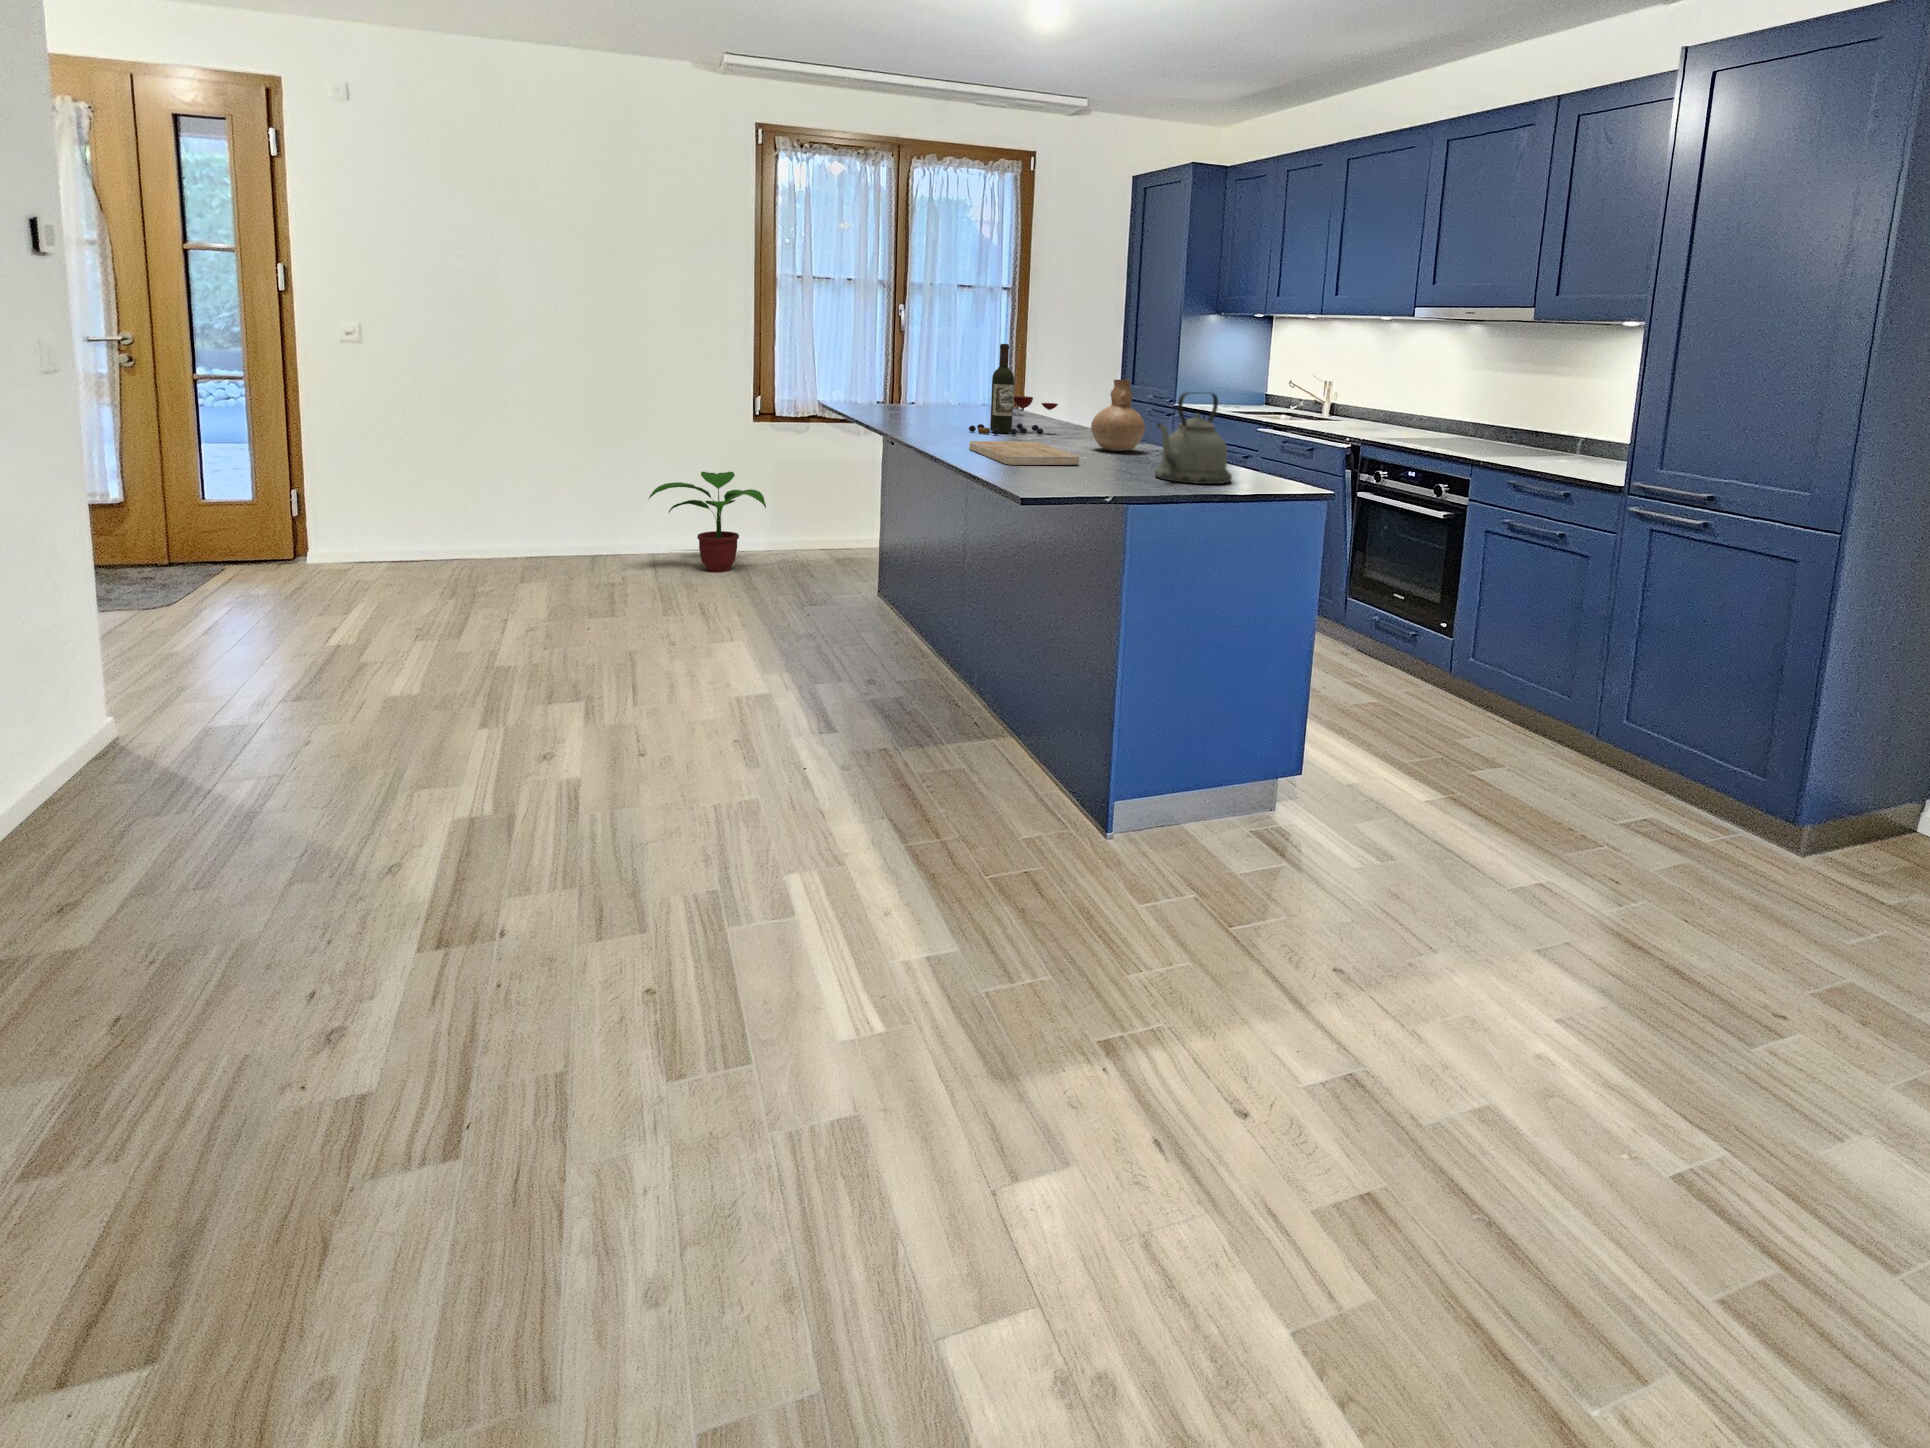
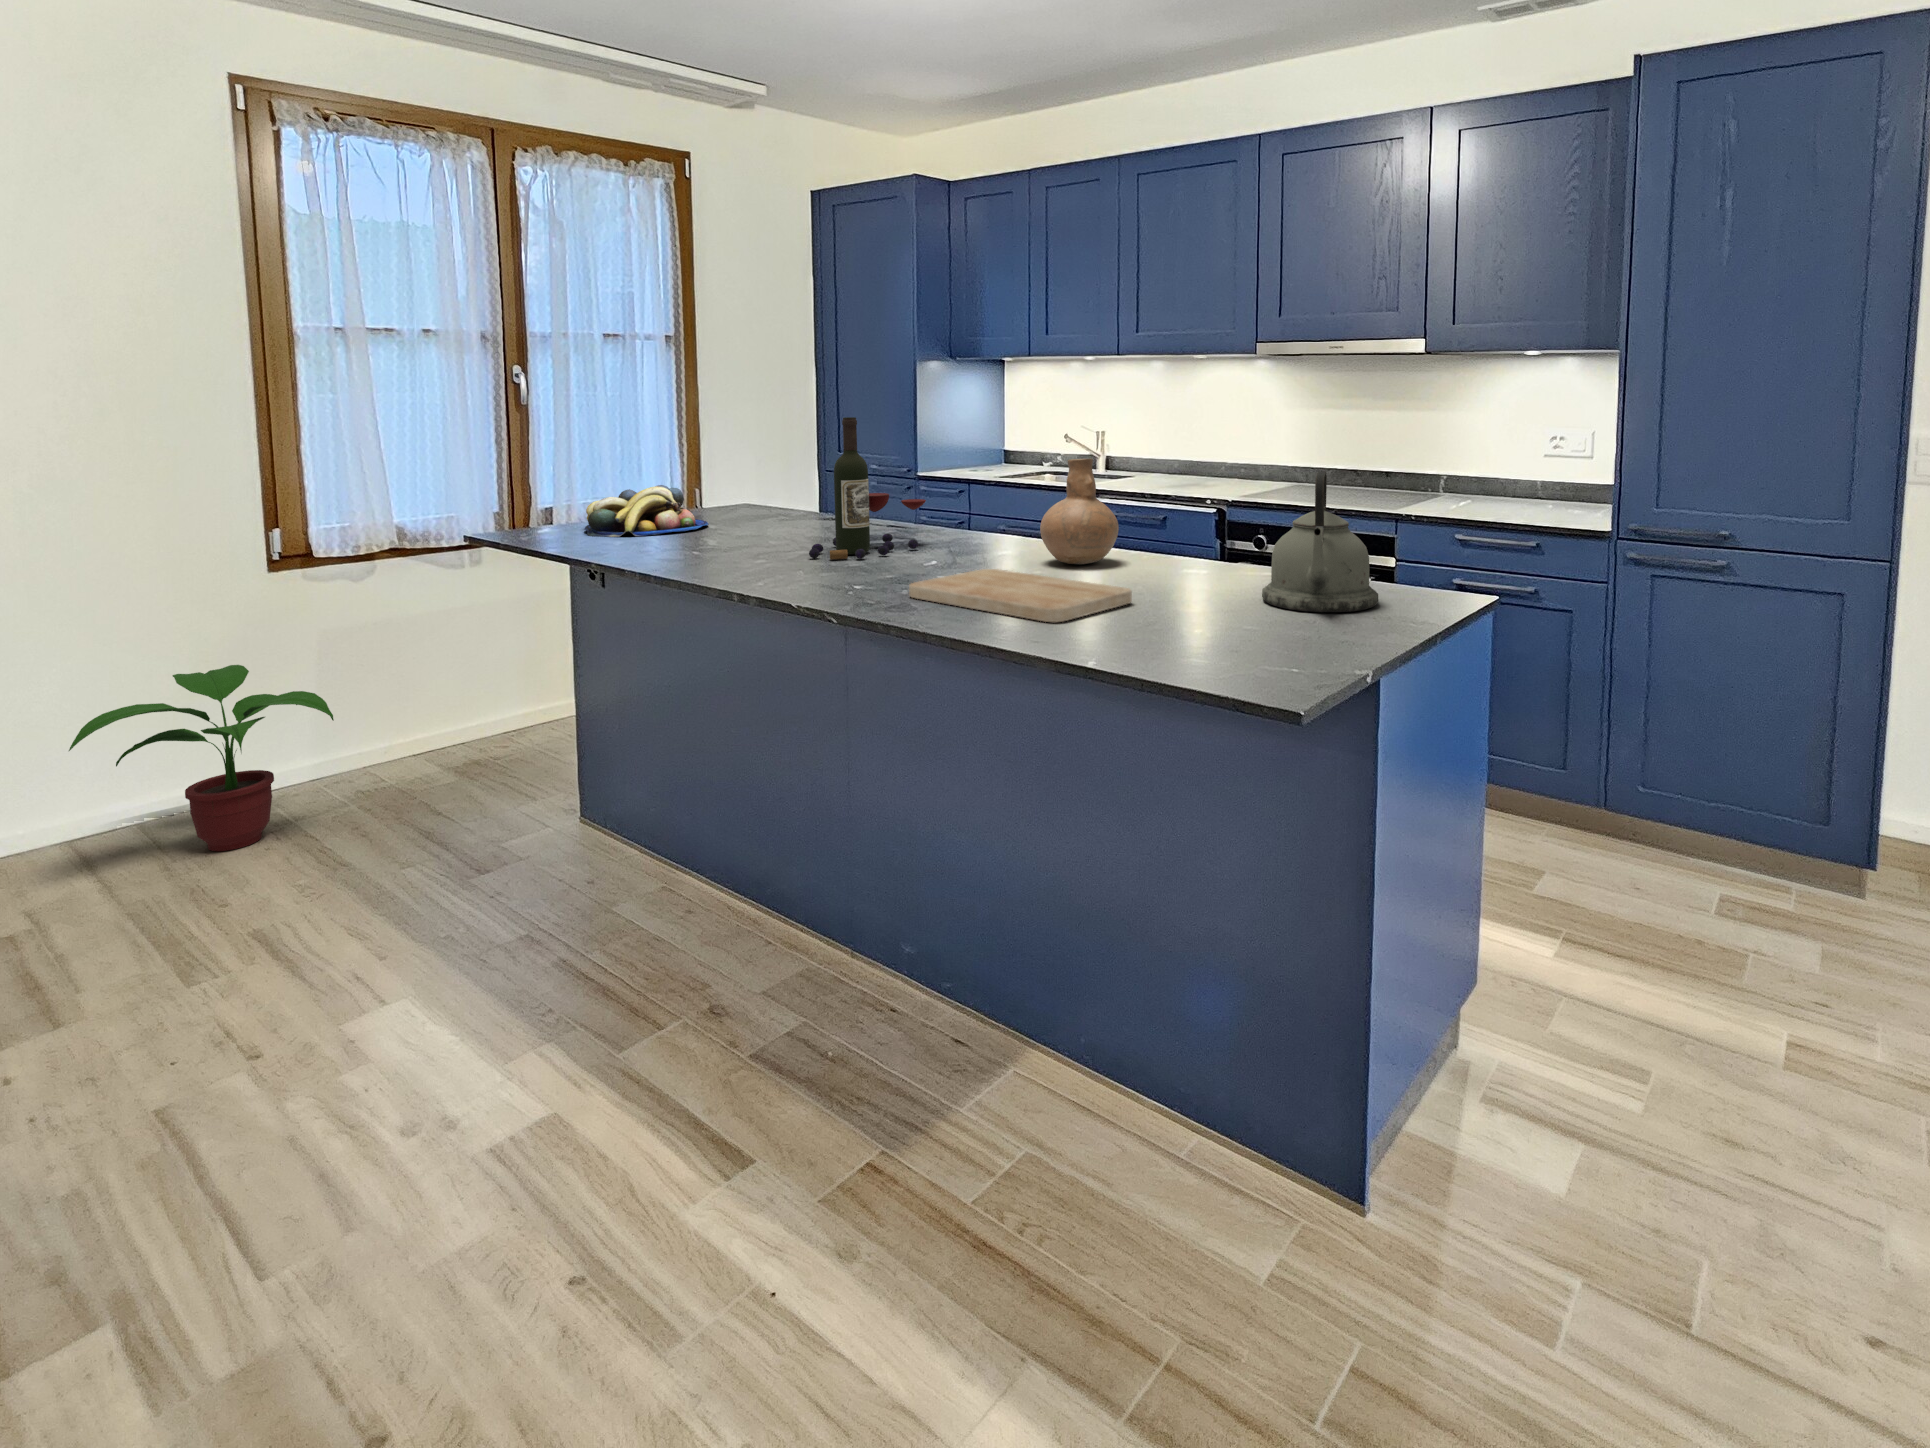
fruit bowl: none [886,385,961,414] -> present [584,485,708,537]

